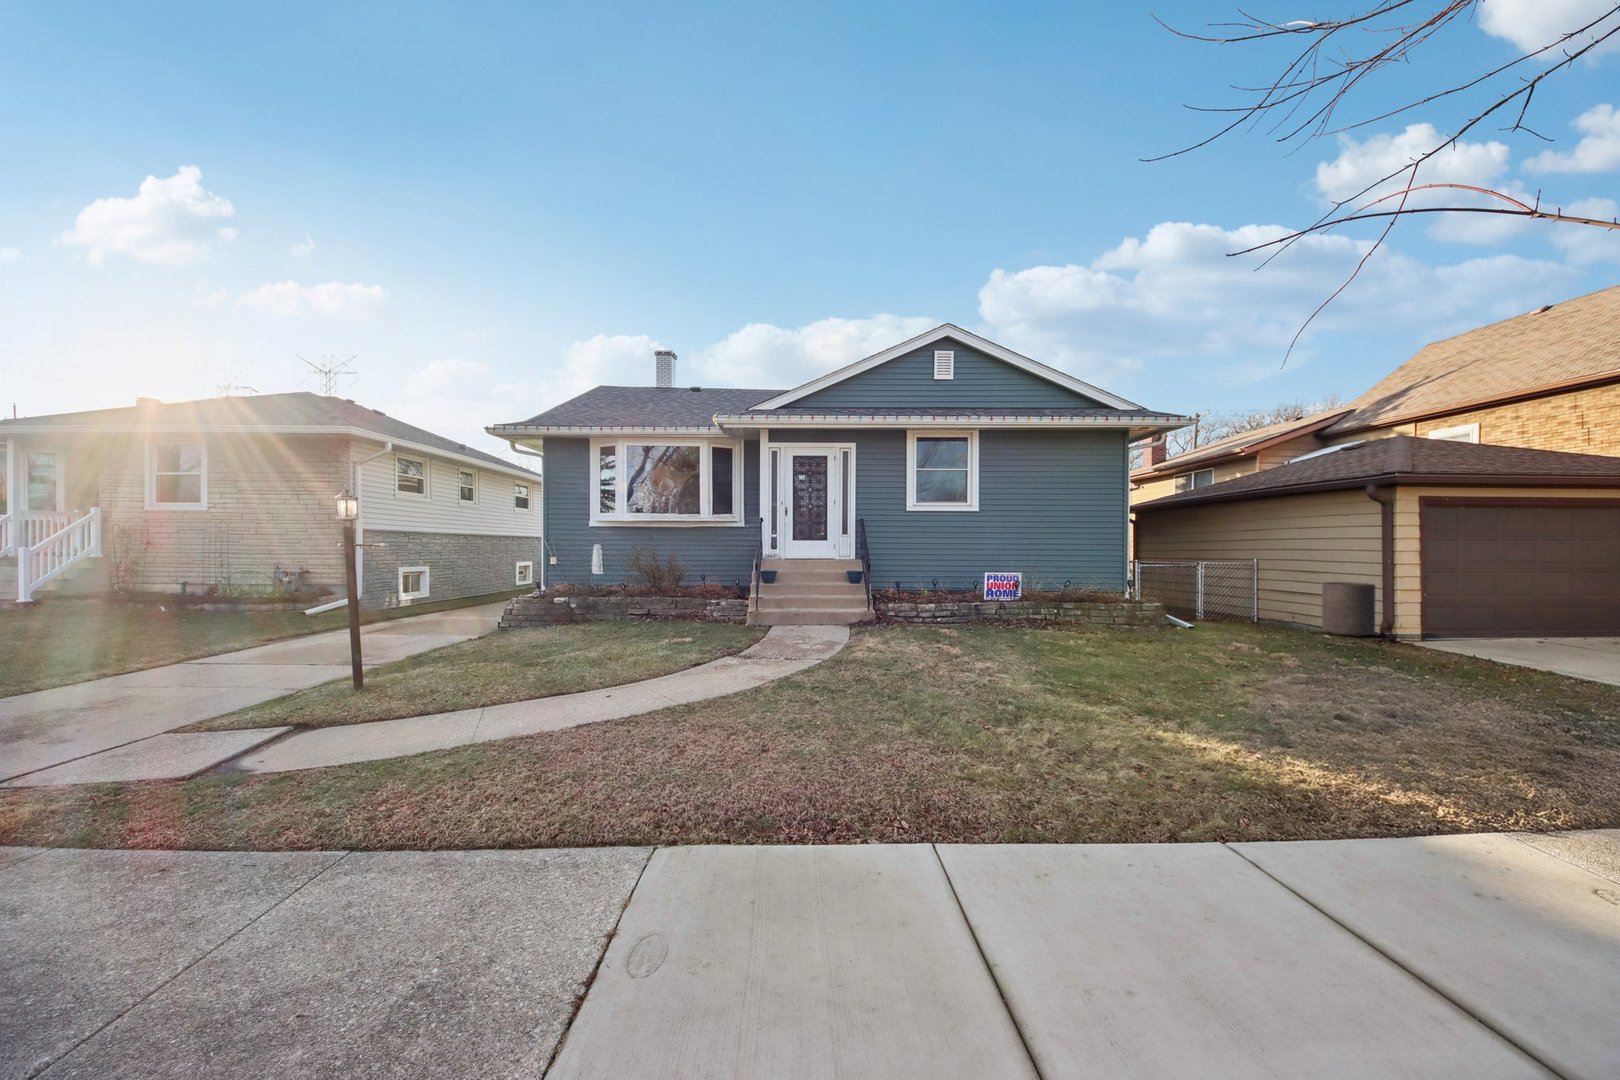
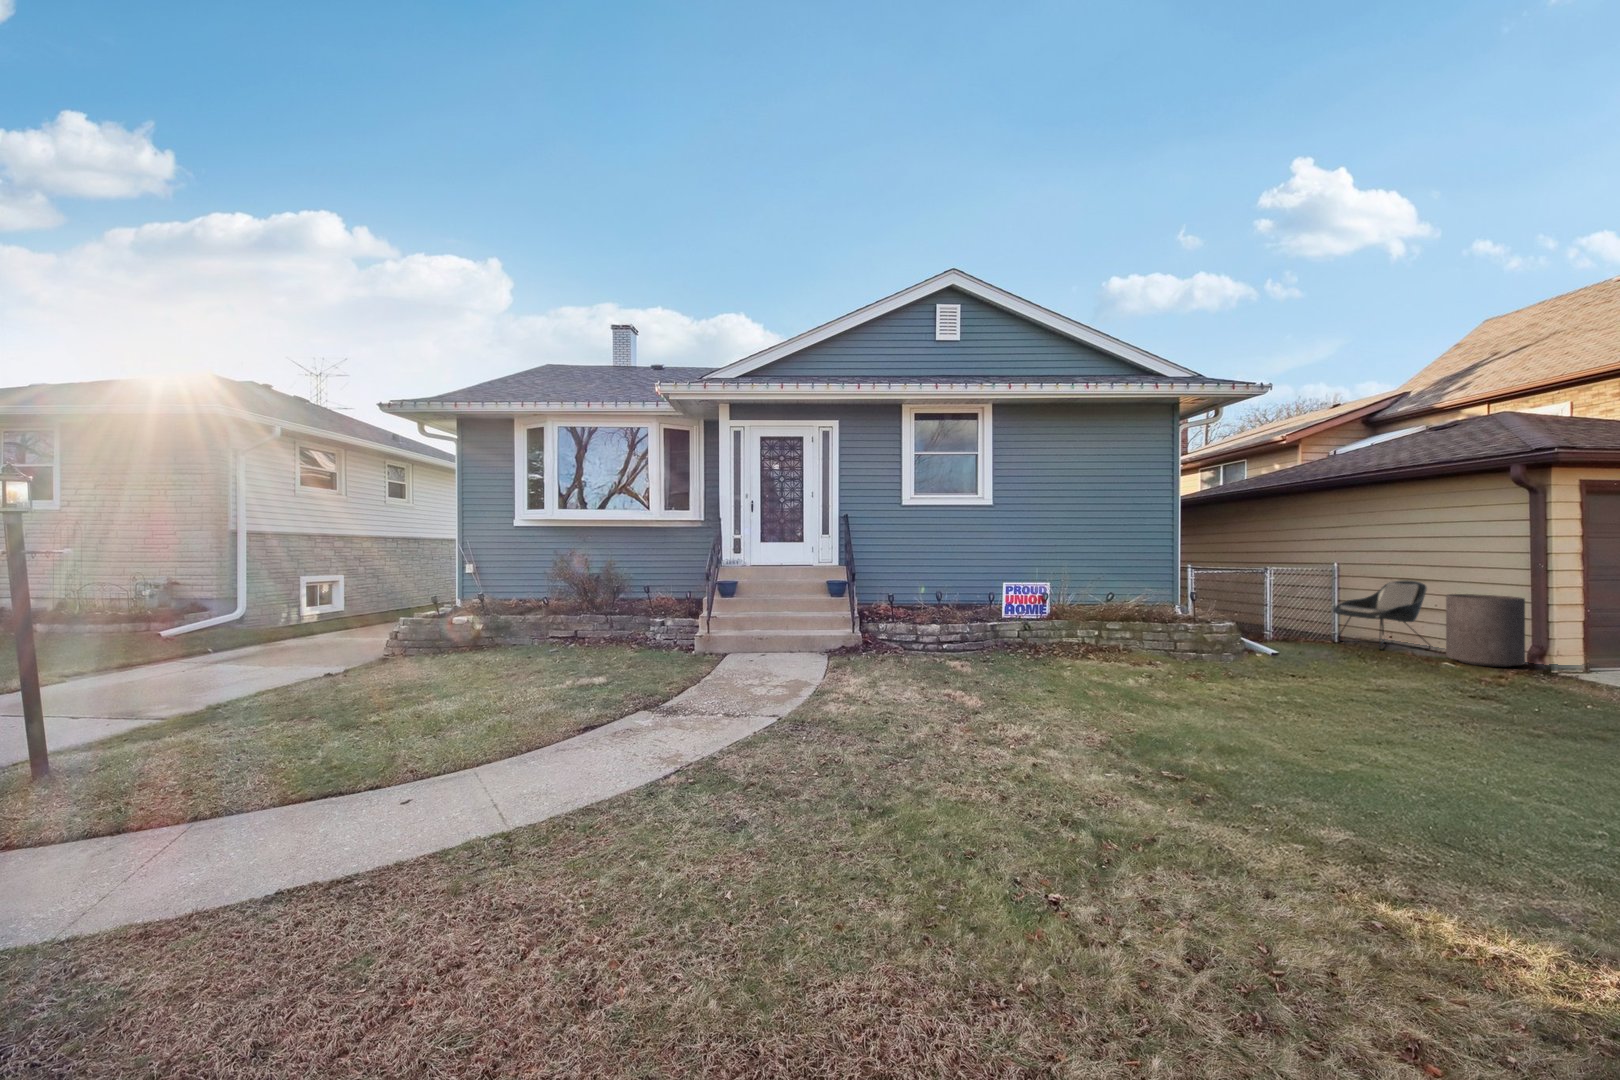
lounge chair: none [1250,572,1320,627] -> present [1333,580,1431,650]

